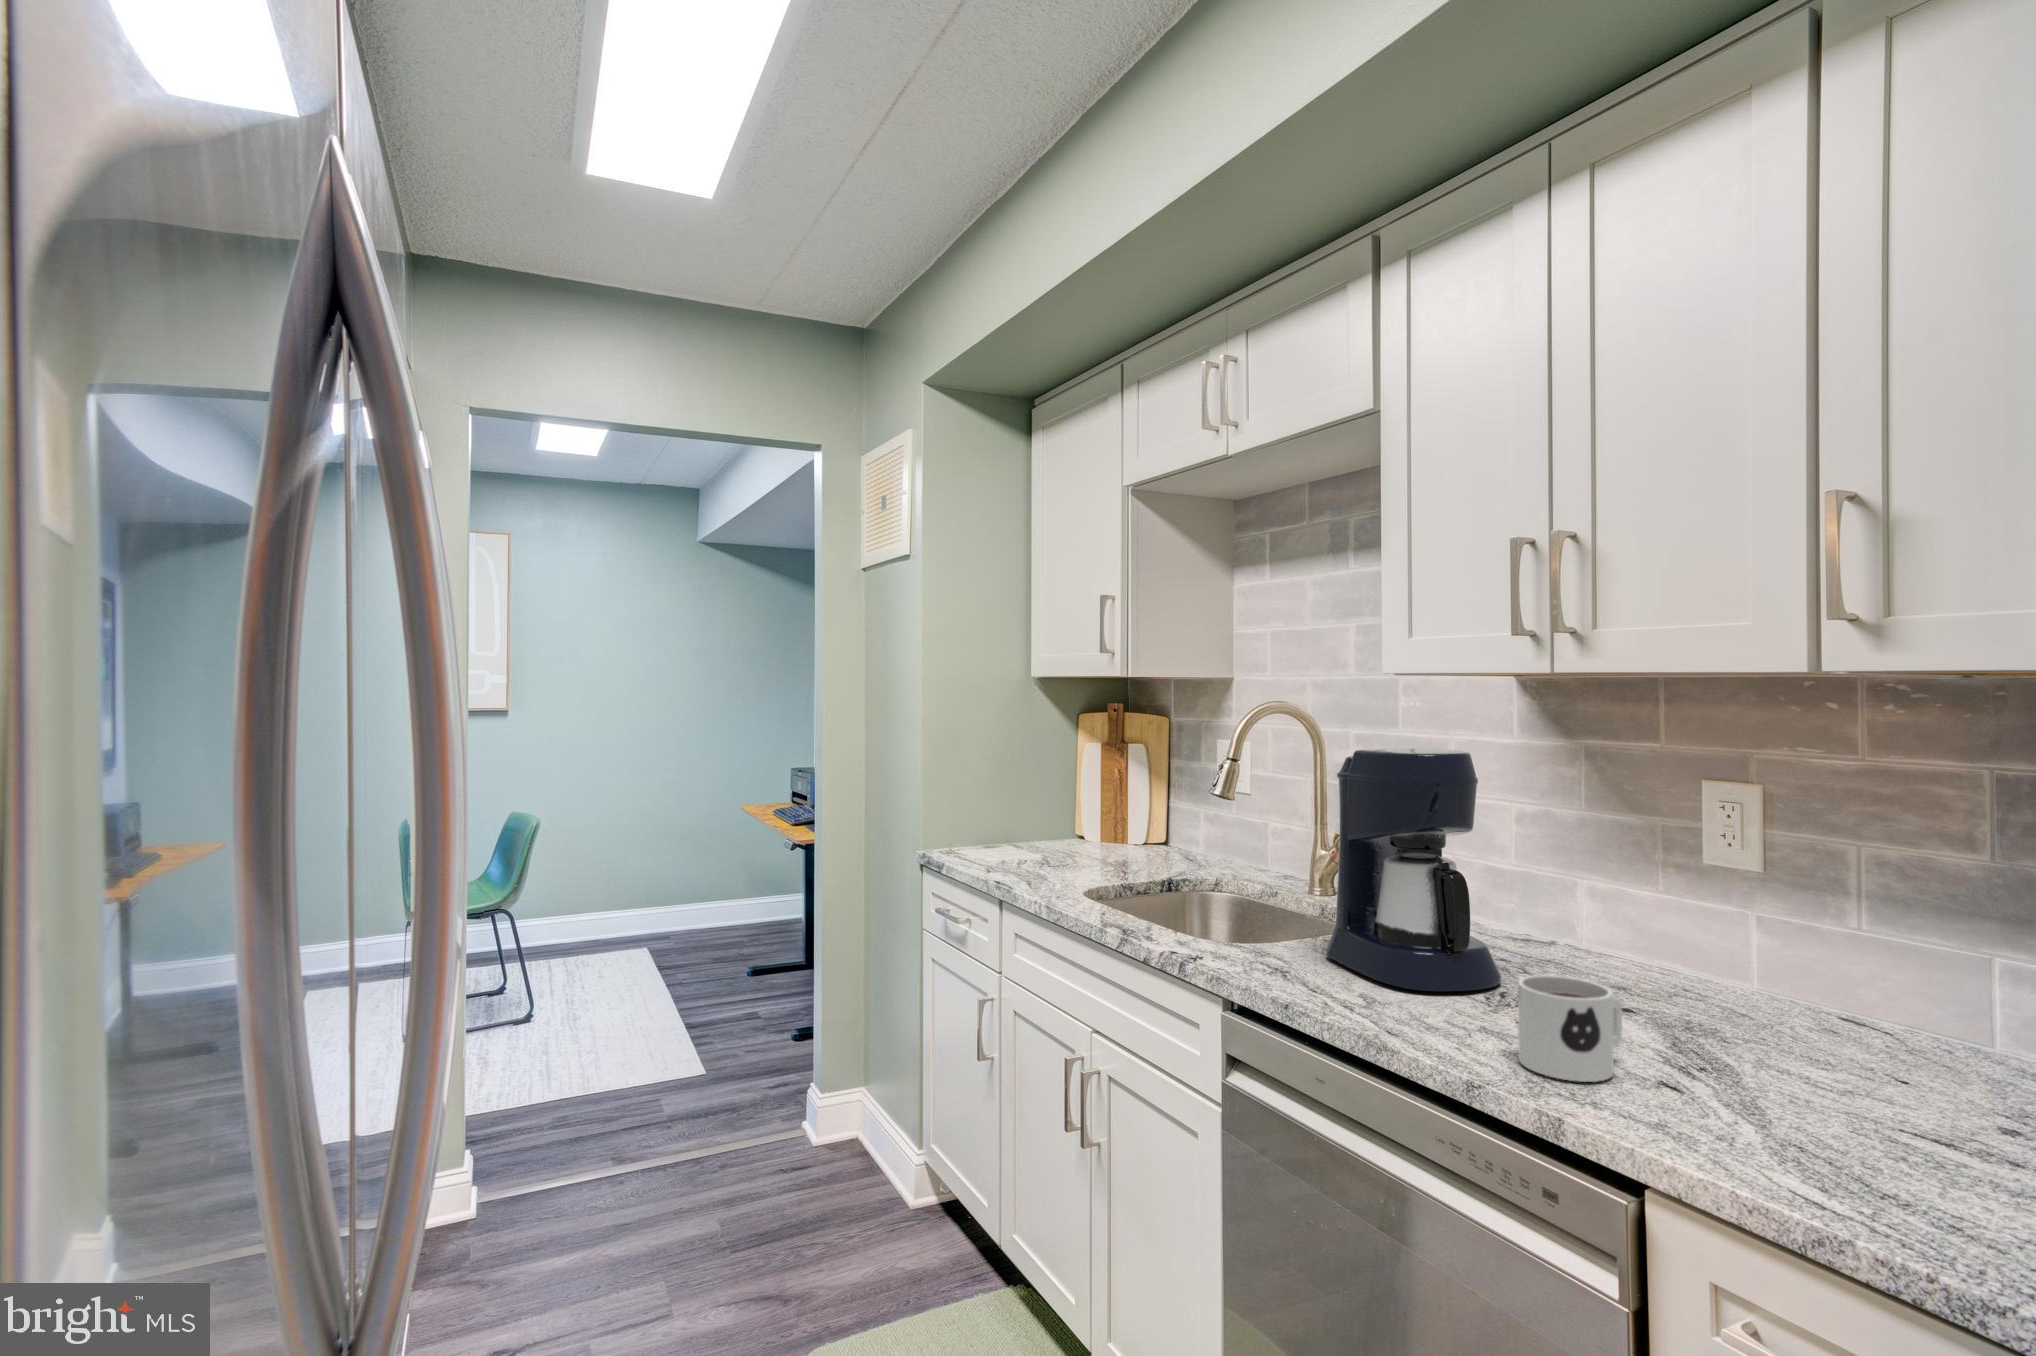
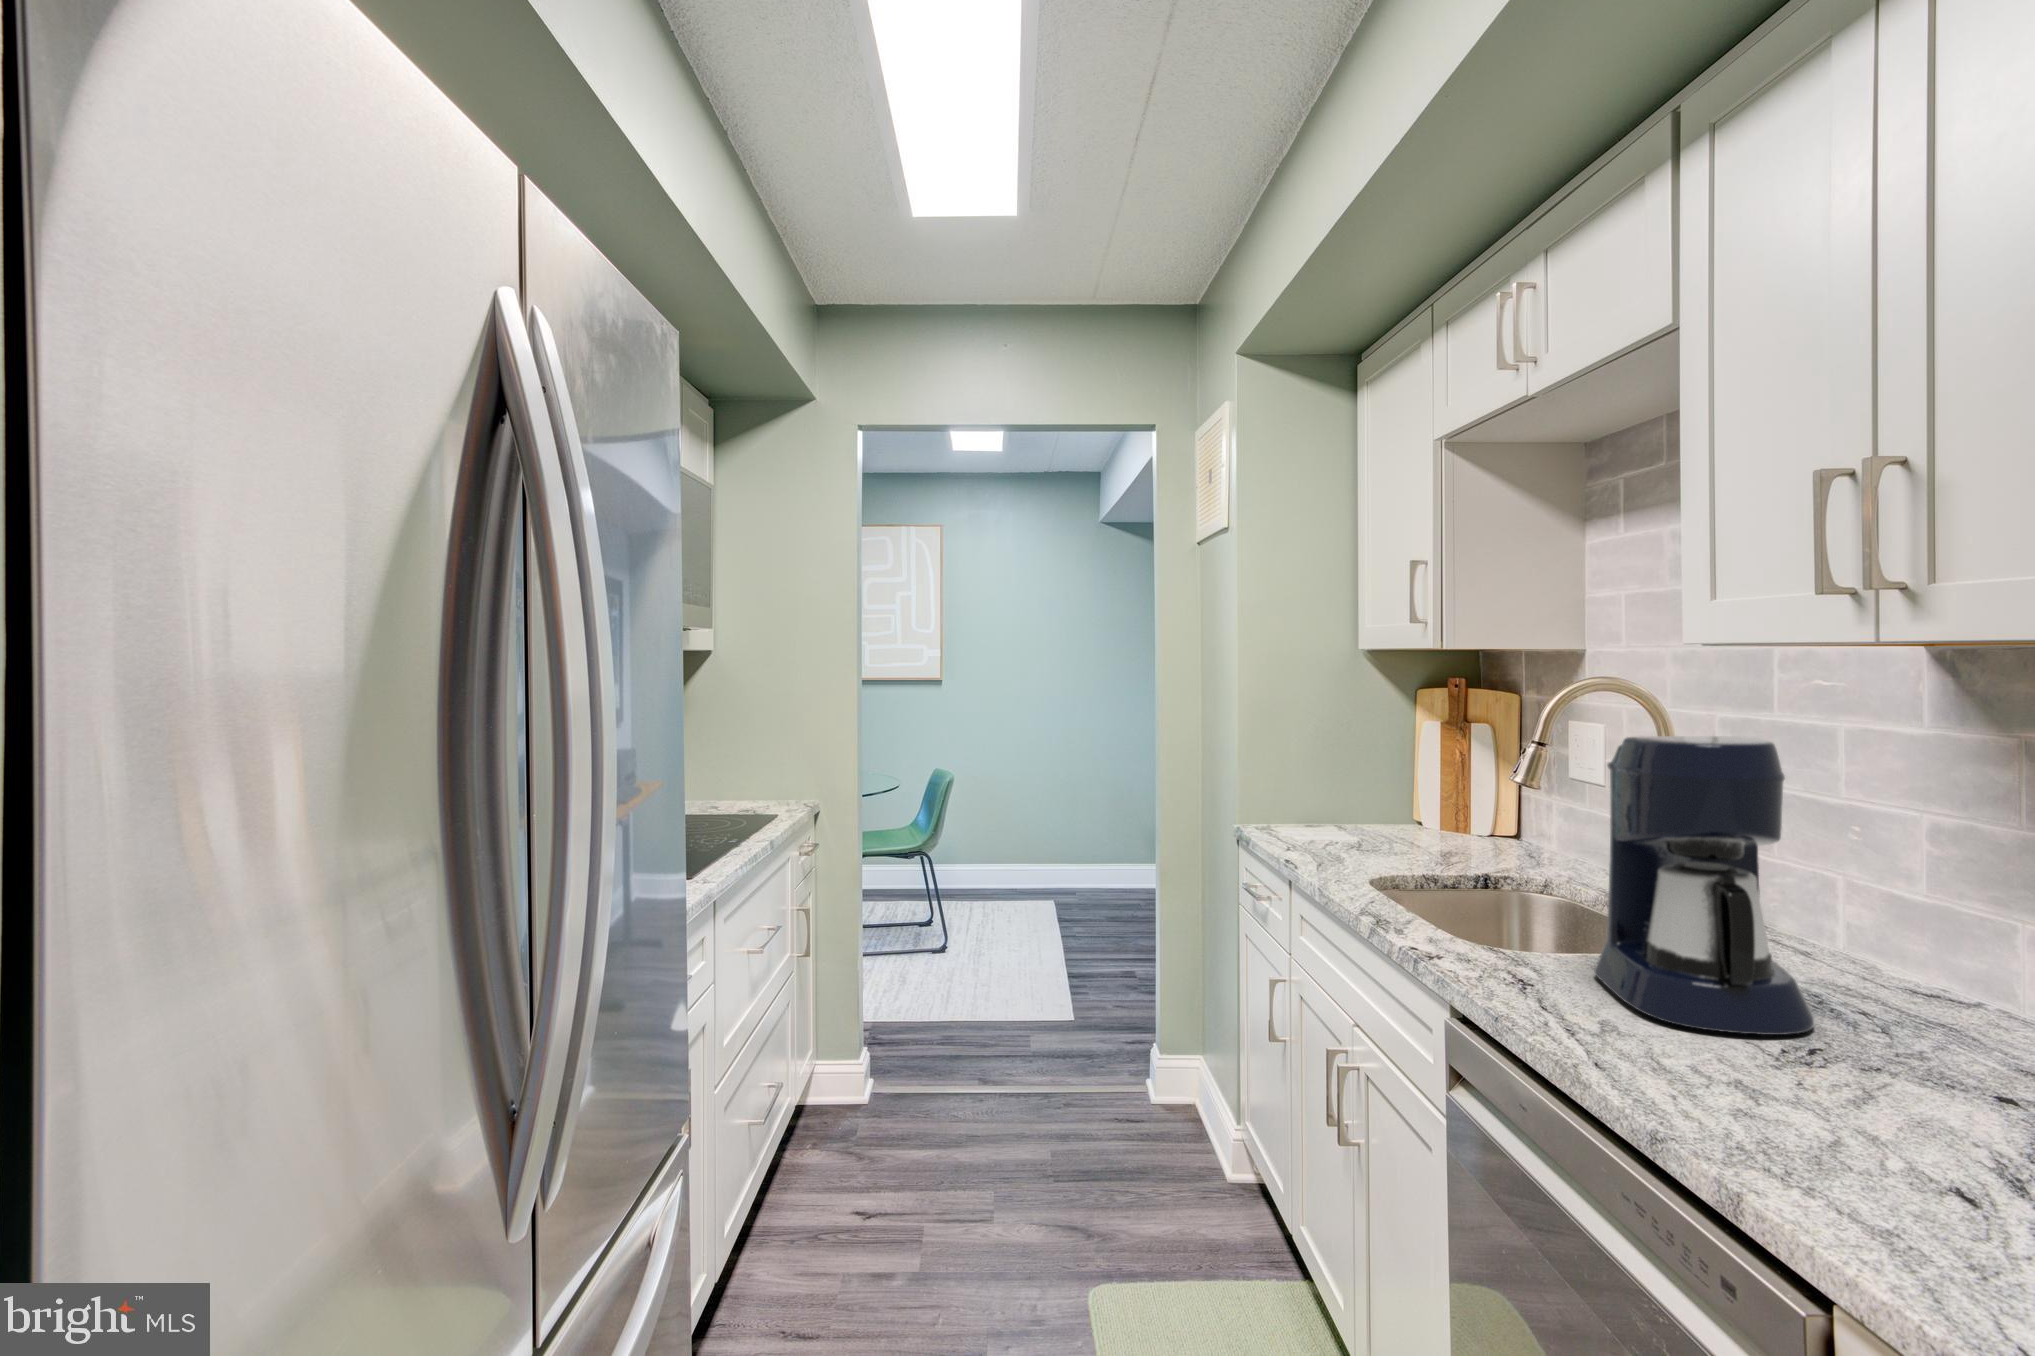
mug: present [1518,975,1622,1082] -> none [1738,1021,1898,1162]

